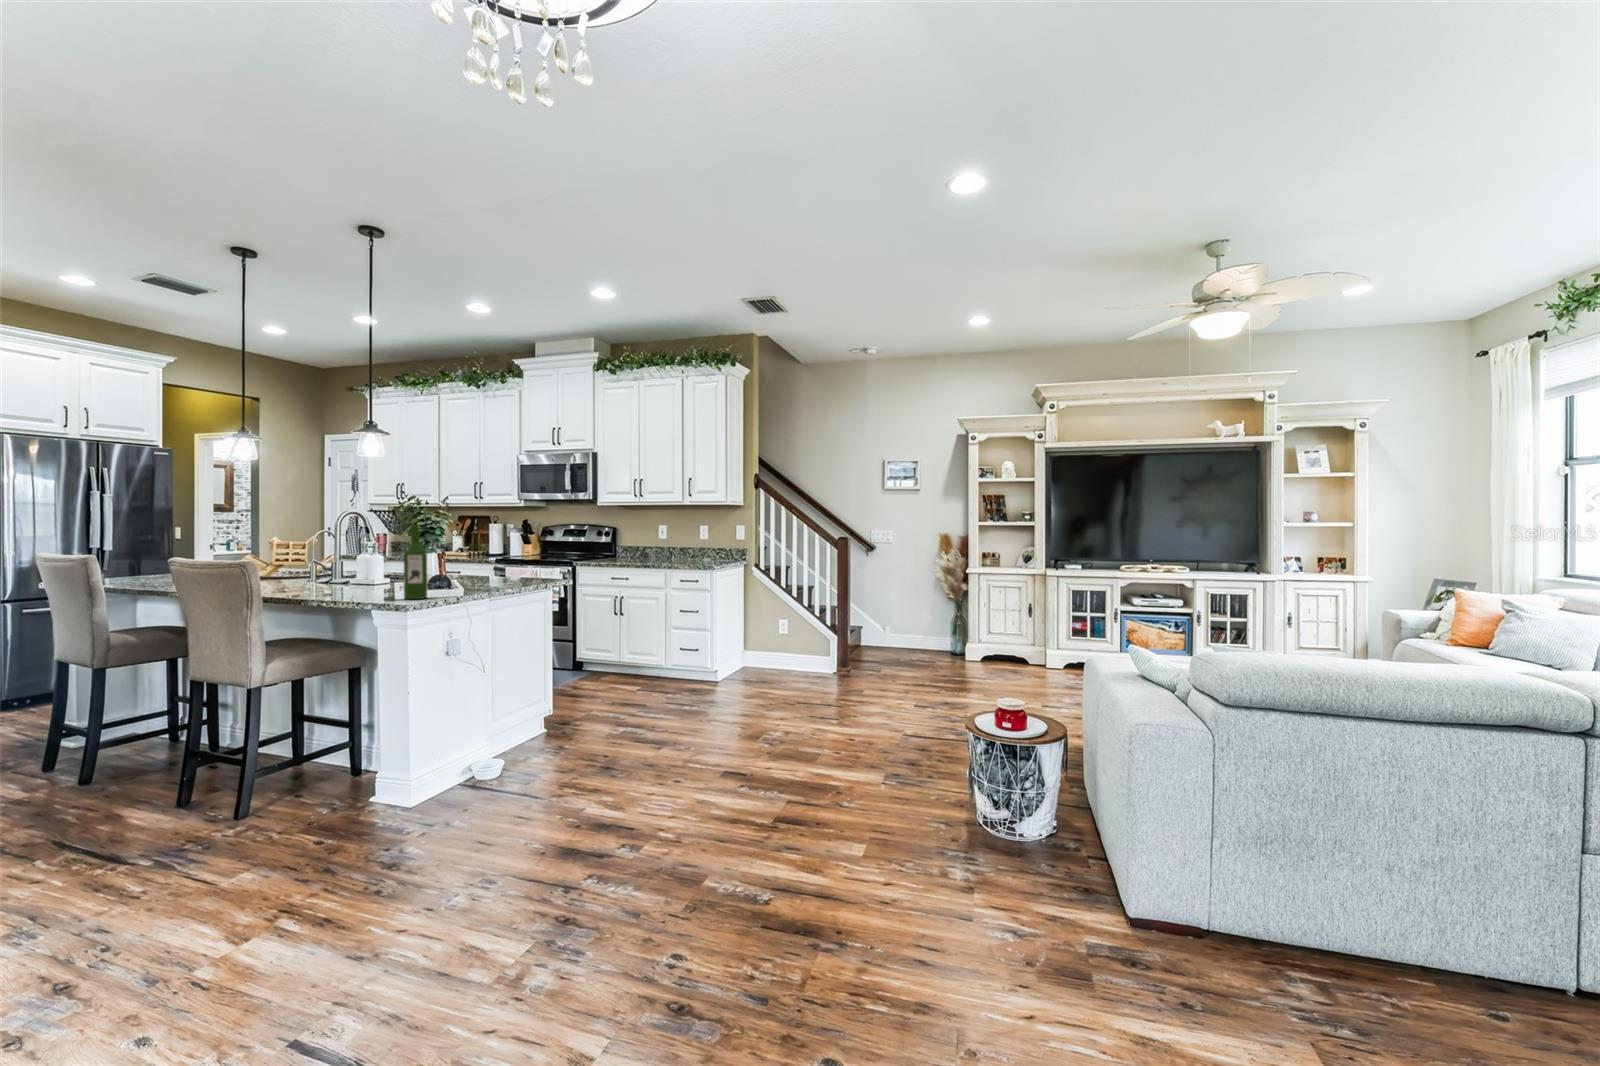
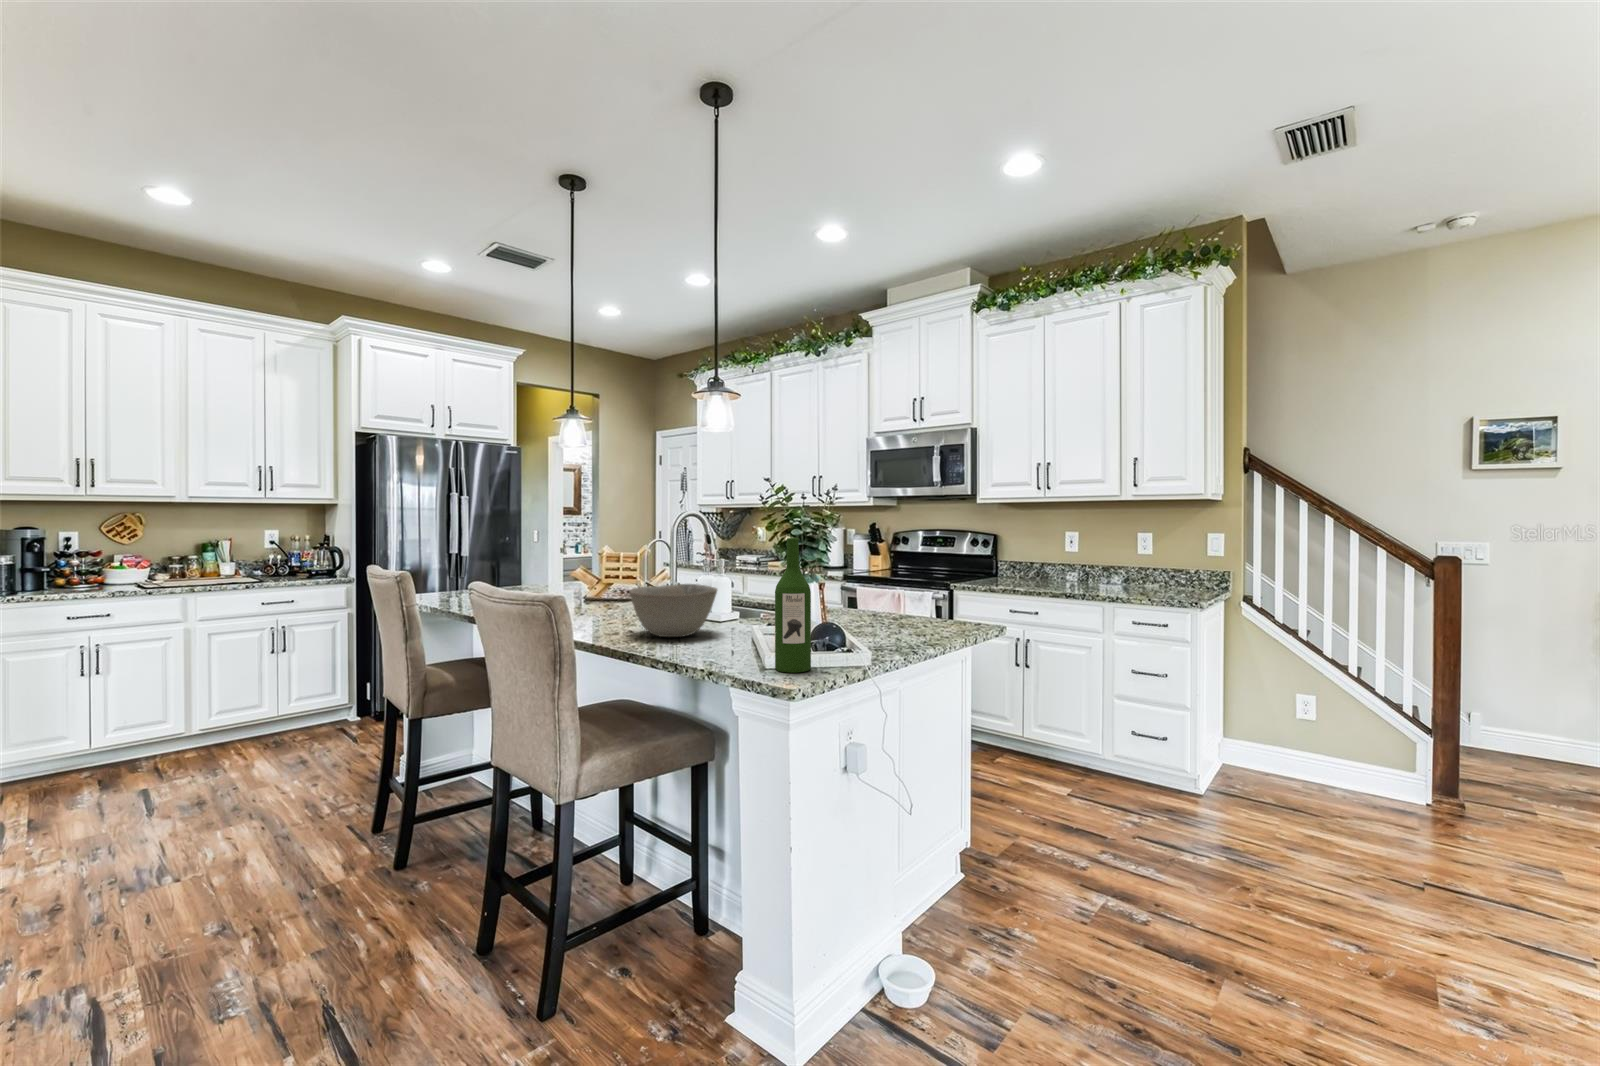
bowl: none [301,557,371,590] -> present [629,584,717,637]

